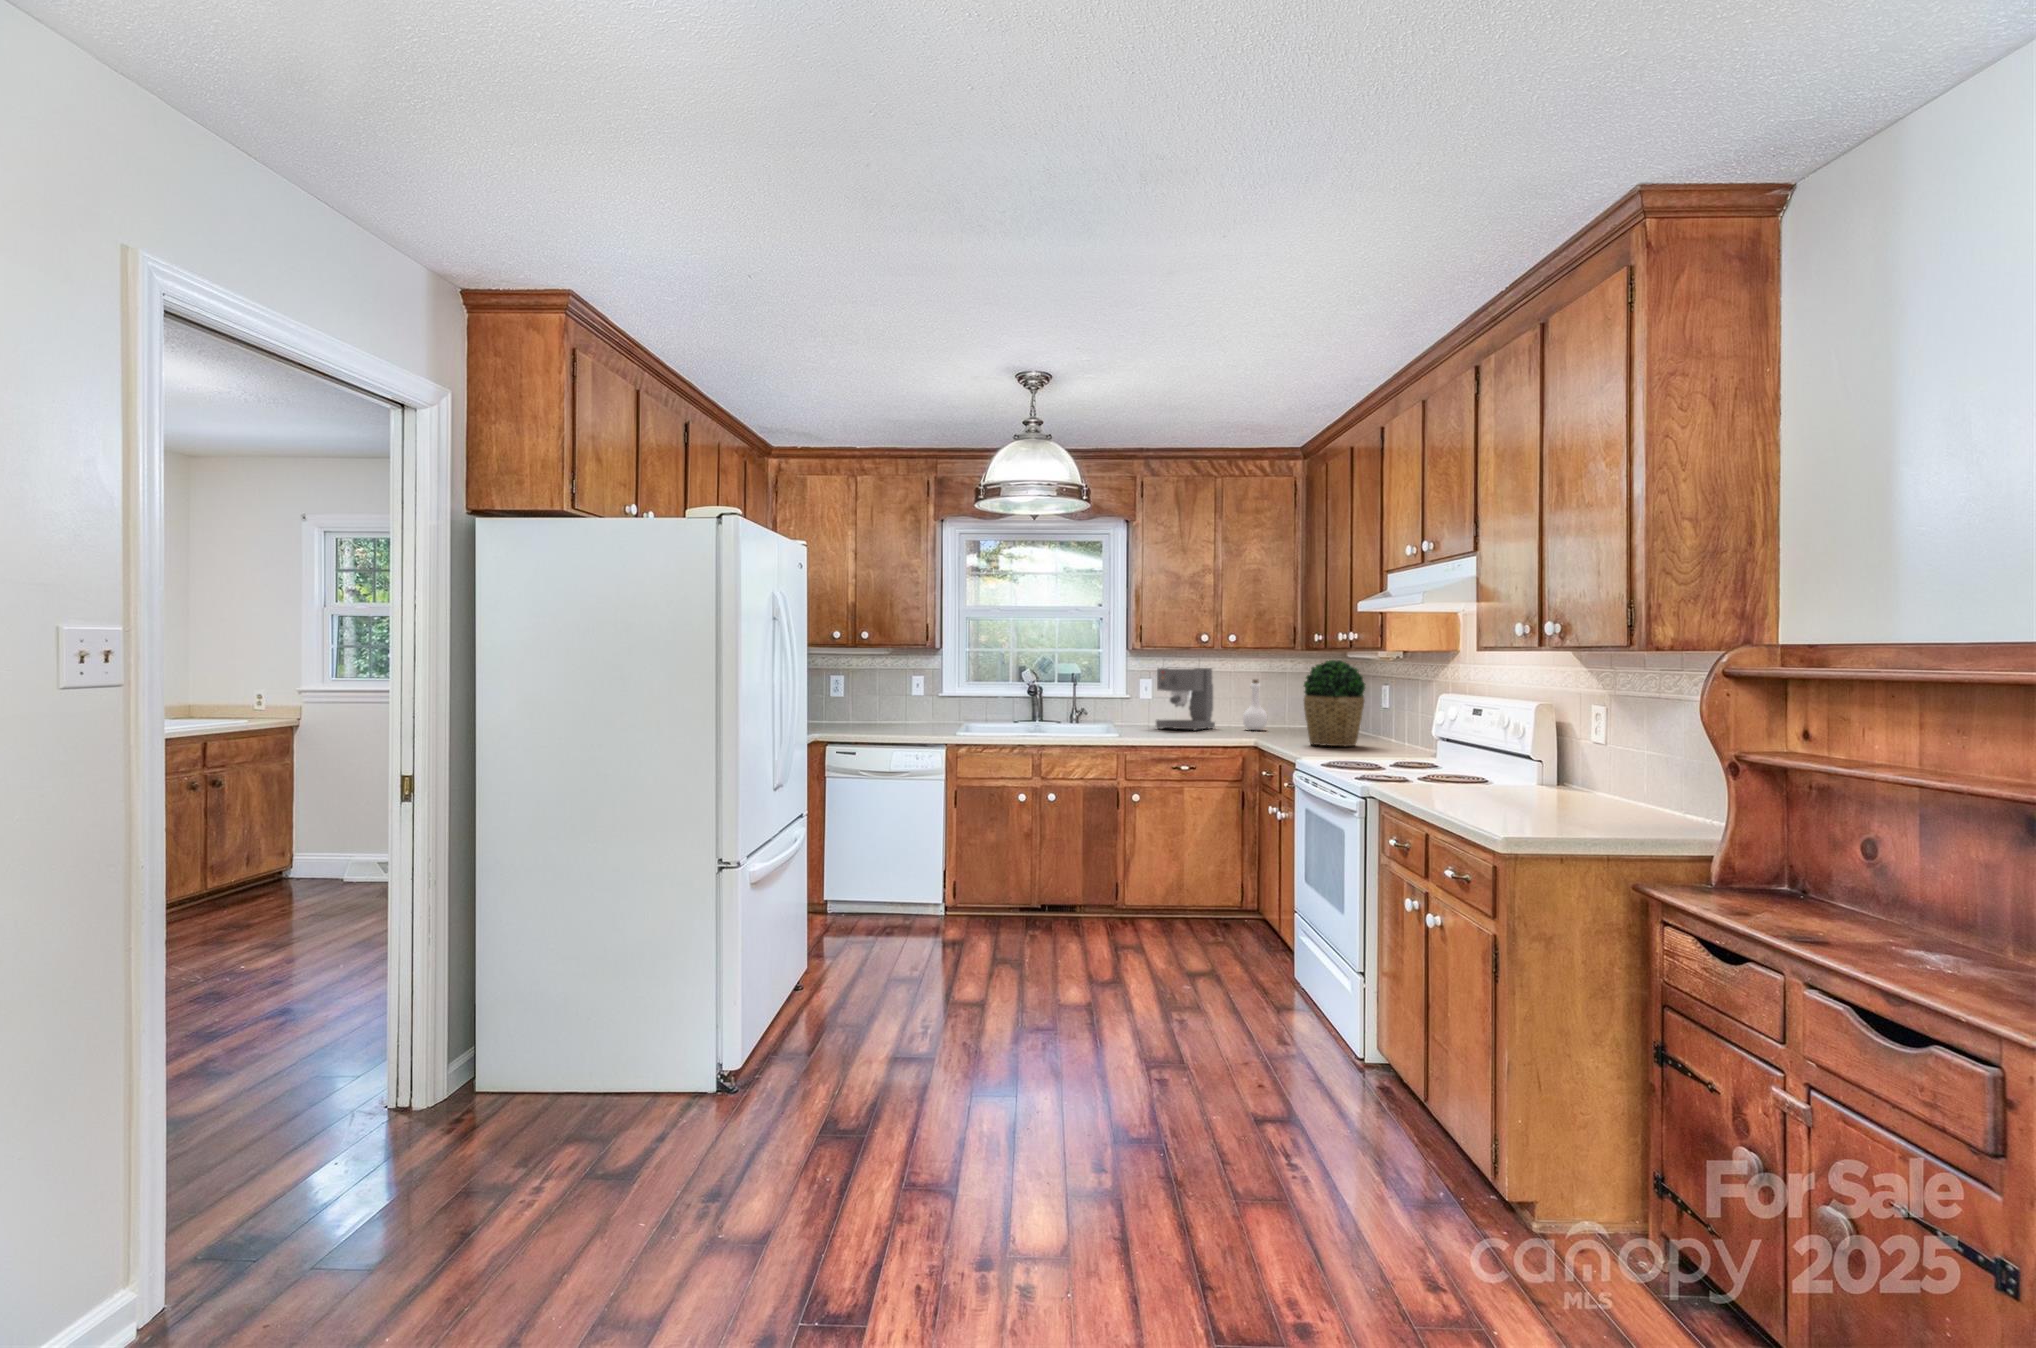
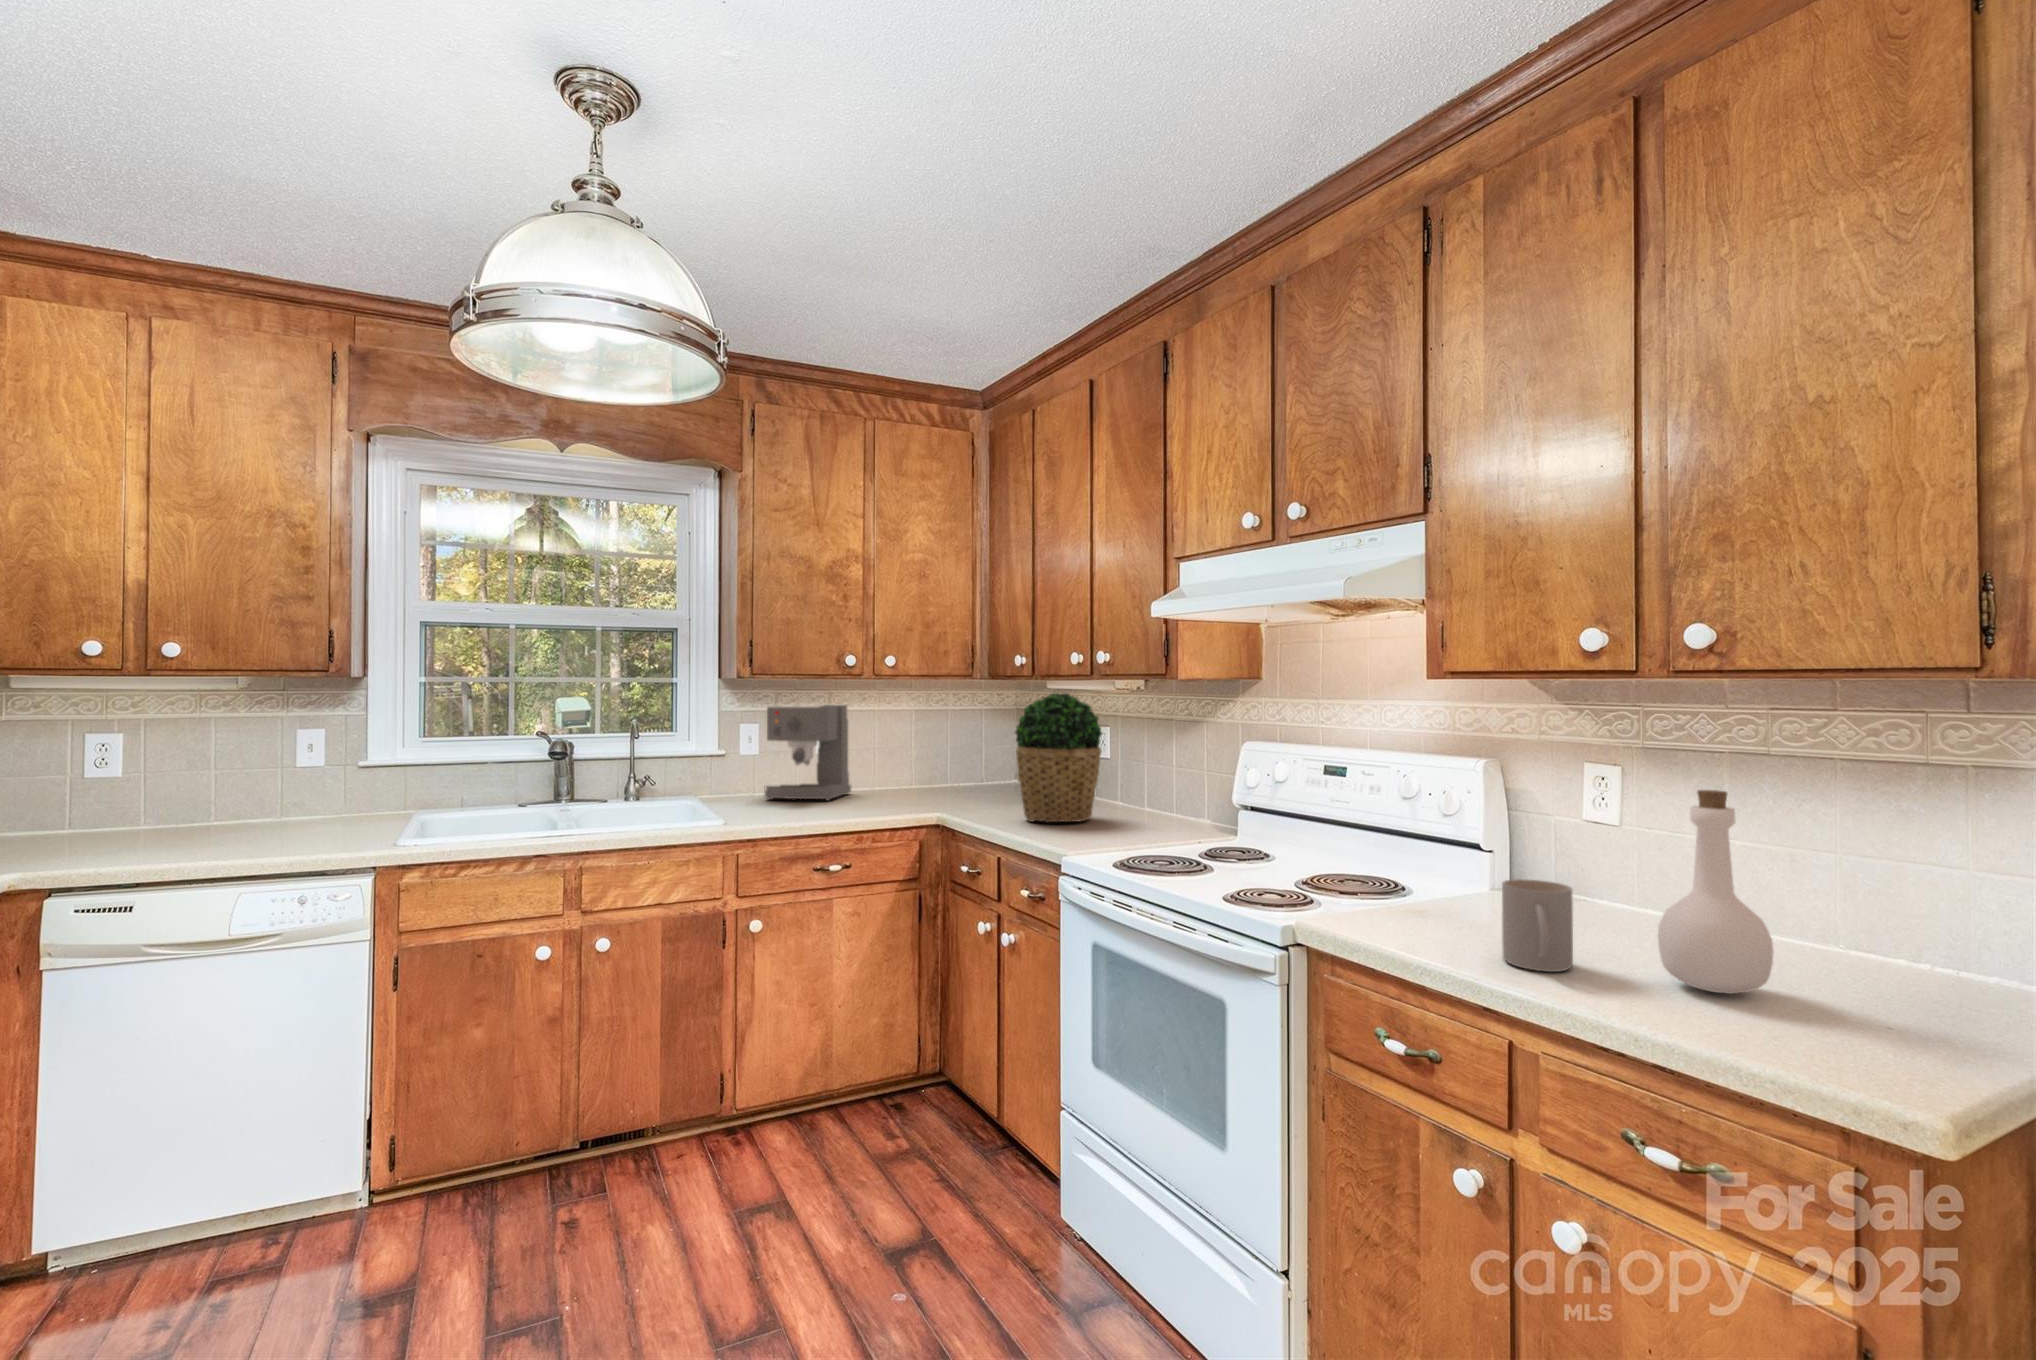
bottle: present [1243,680,1267,730] -> present [1658,790,1773,994]
mug: none [1465,760,1503,806] -> present [1502,879,1573,972]

